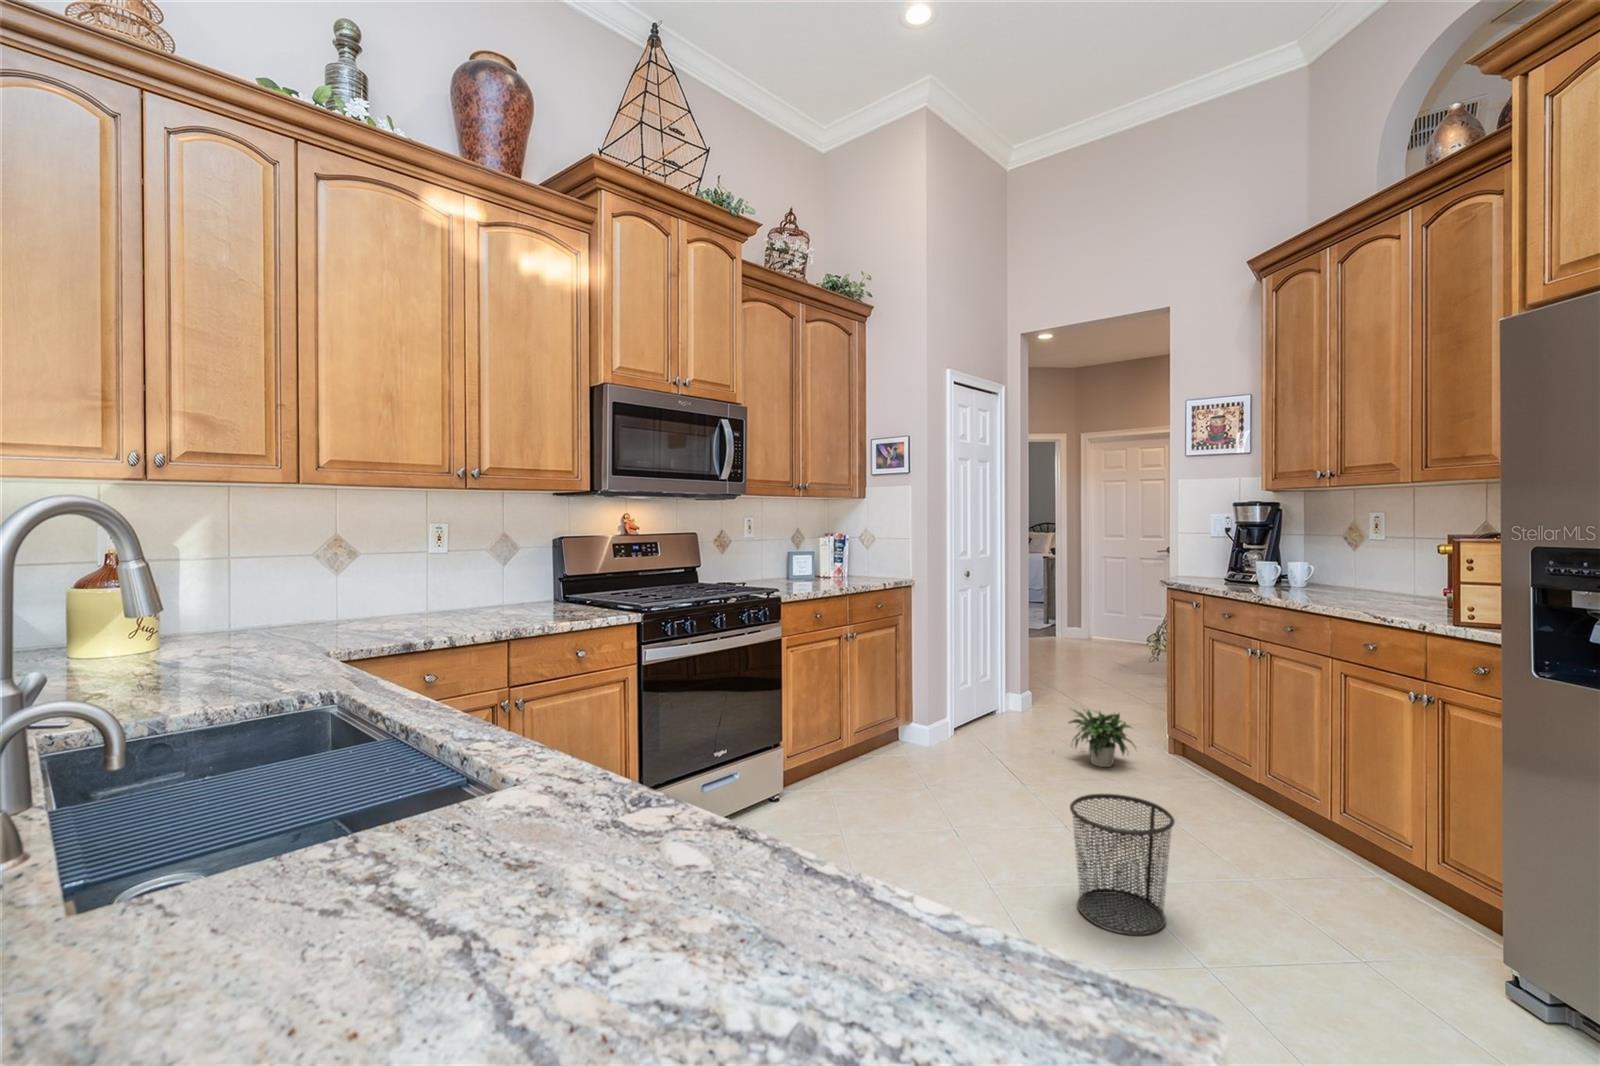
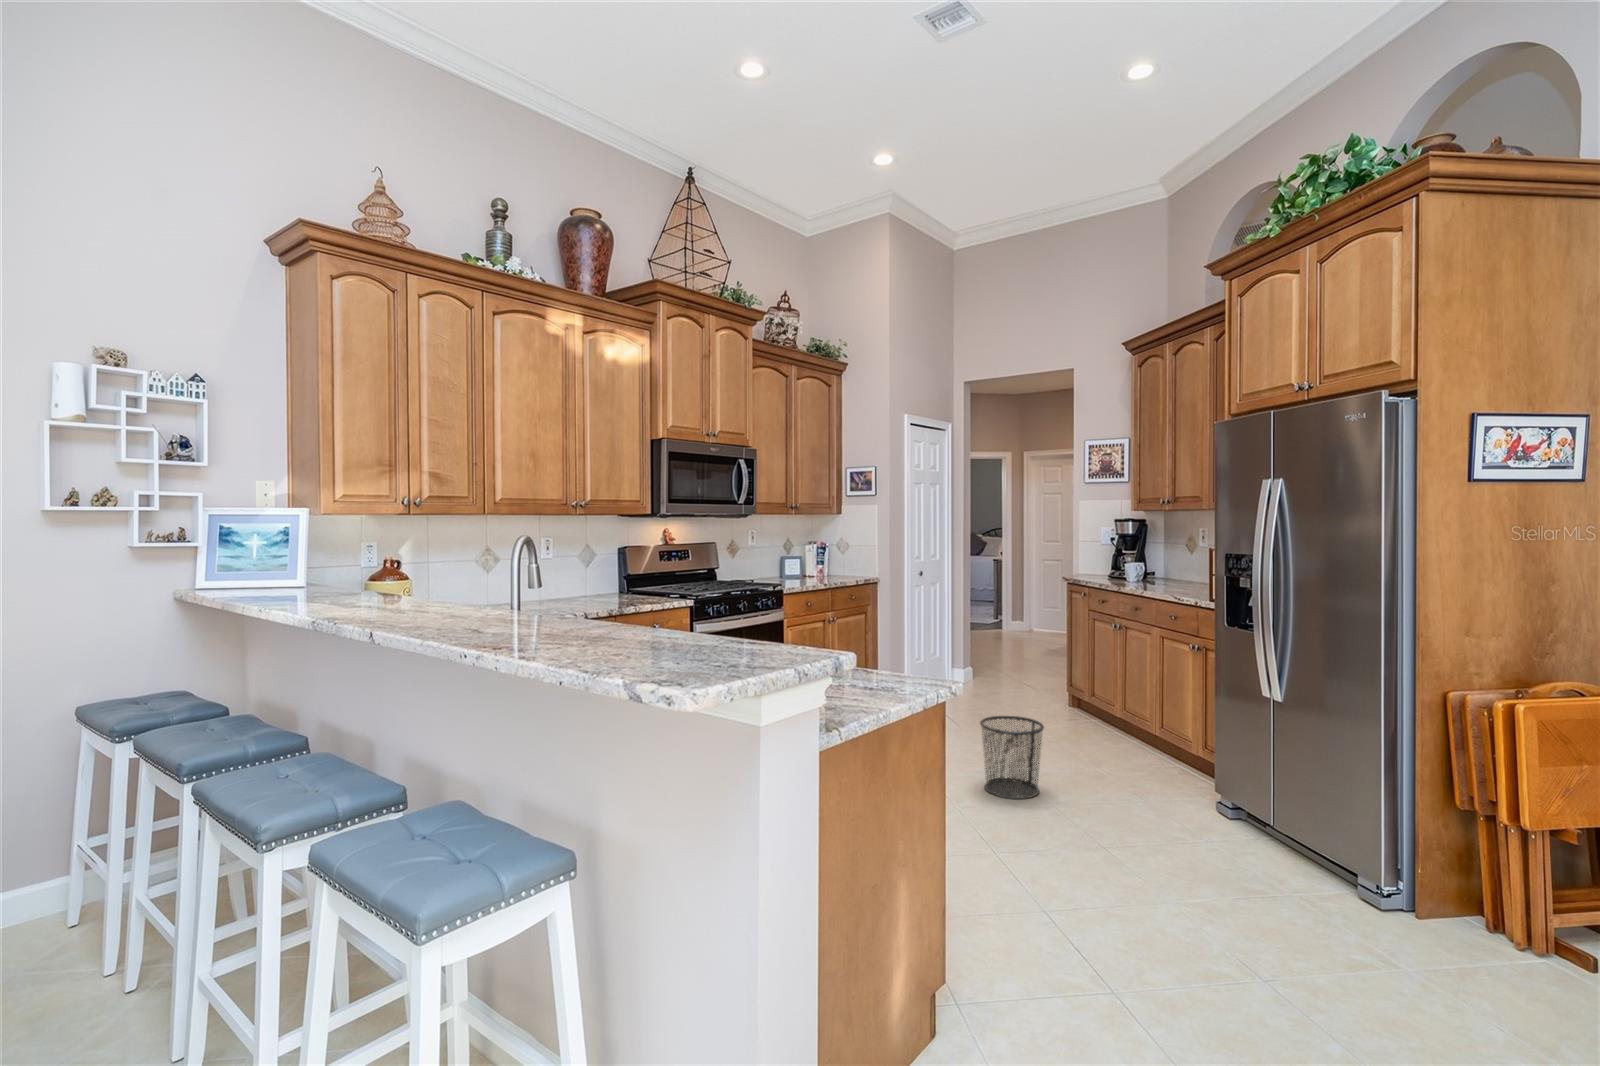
potted plant: present [1069,709,1135,767] -> none [982,671,1042,716]

